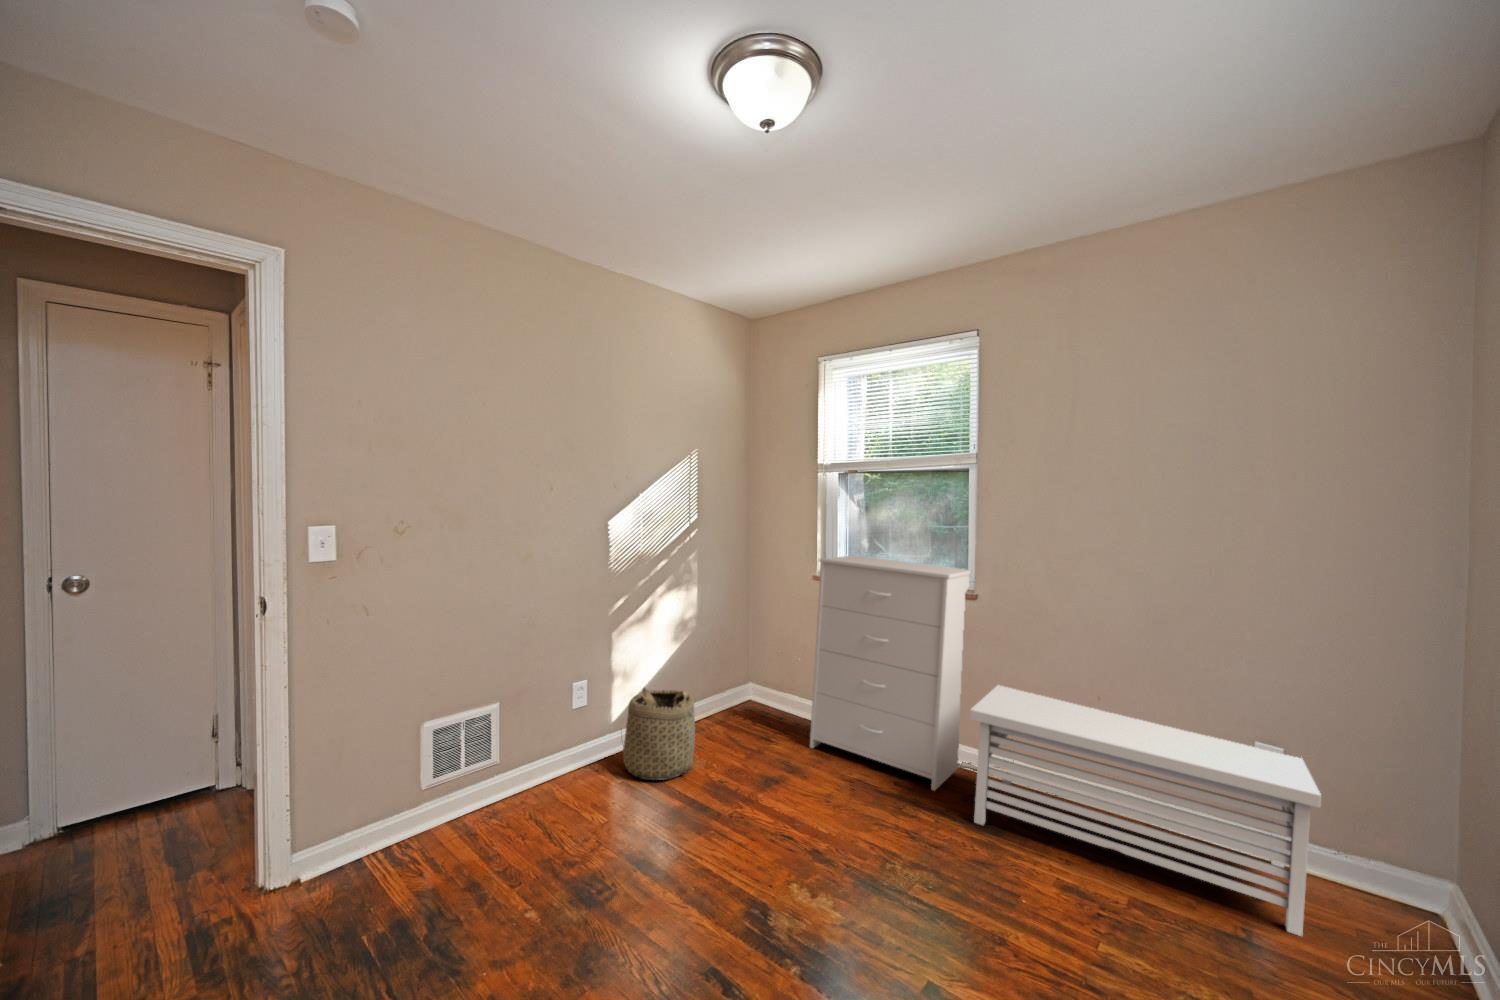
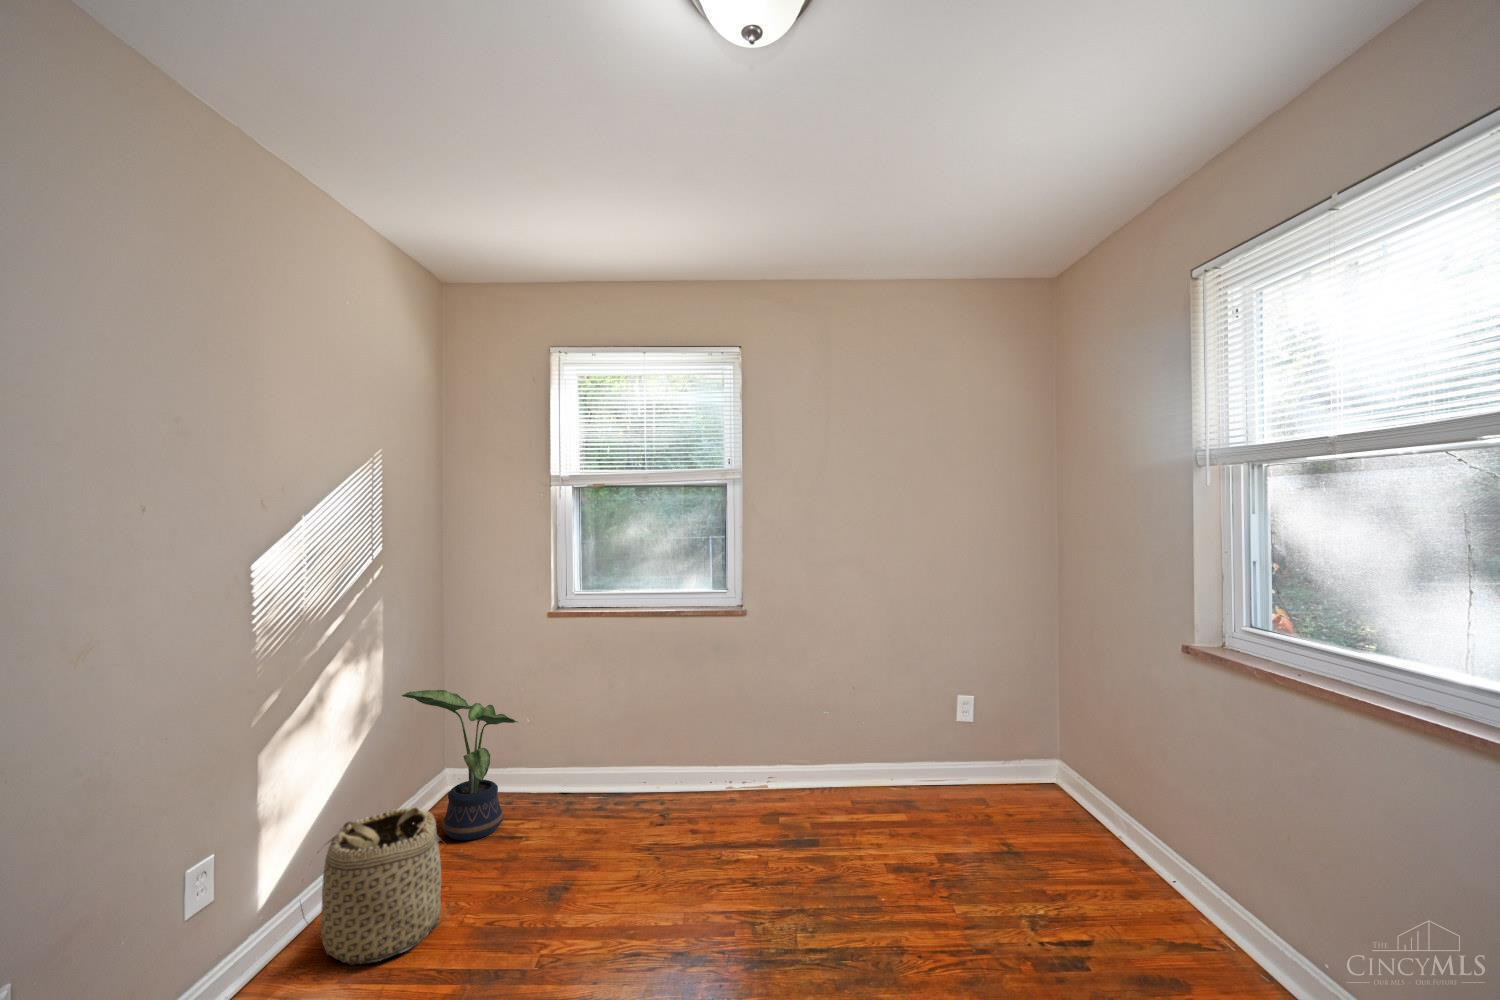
dresser: present [810,556,970,791] -> none [568,575,737,827]
potted plant: none [711,619,779,734] -> present [401,690,517,840]
storage bench: present [970,685,1321,936] -> none [773,683,1058,843]

